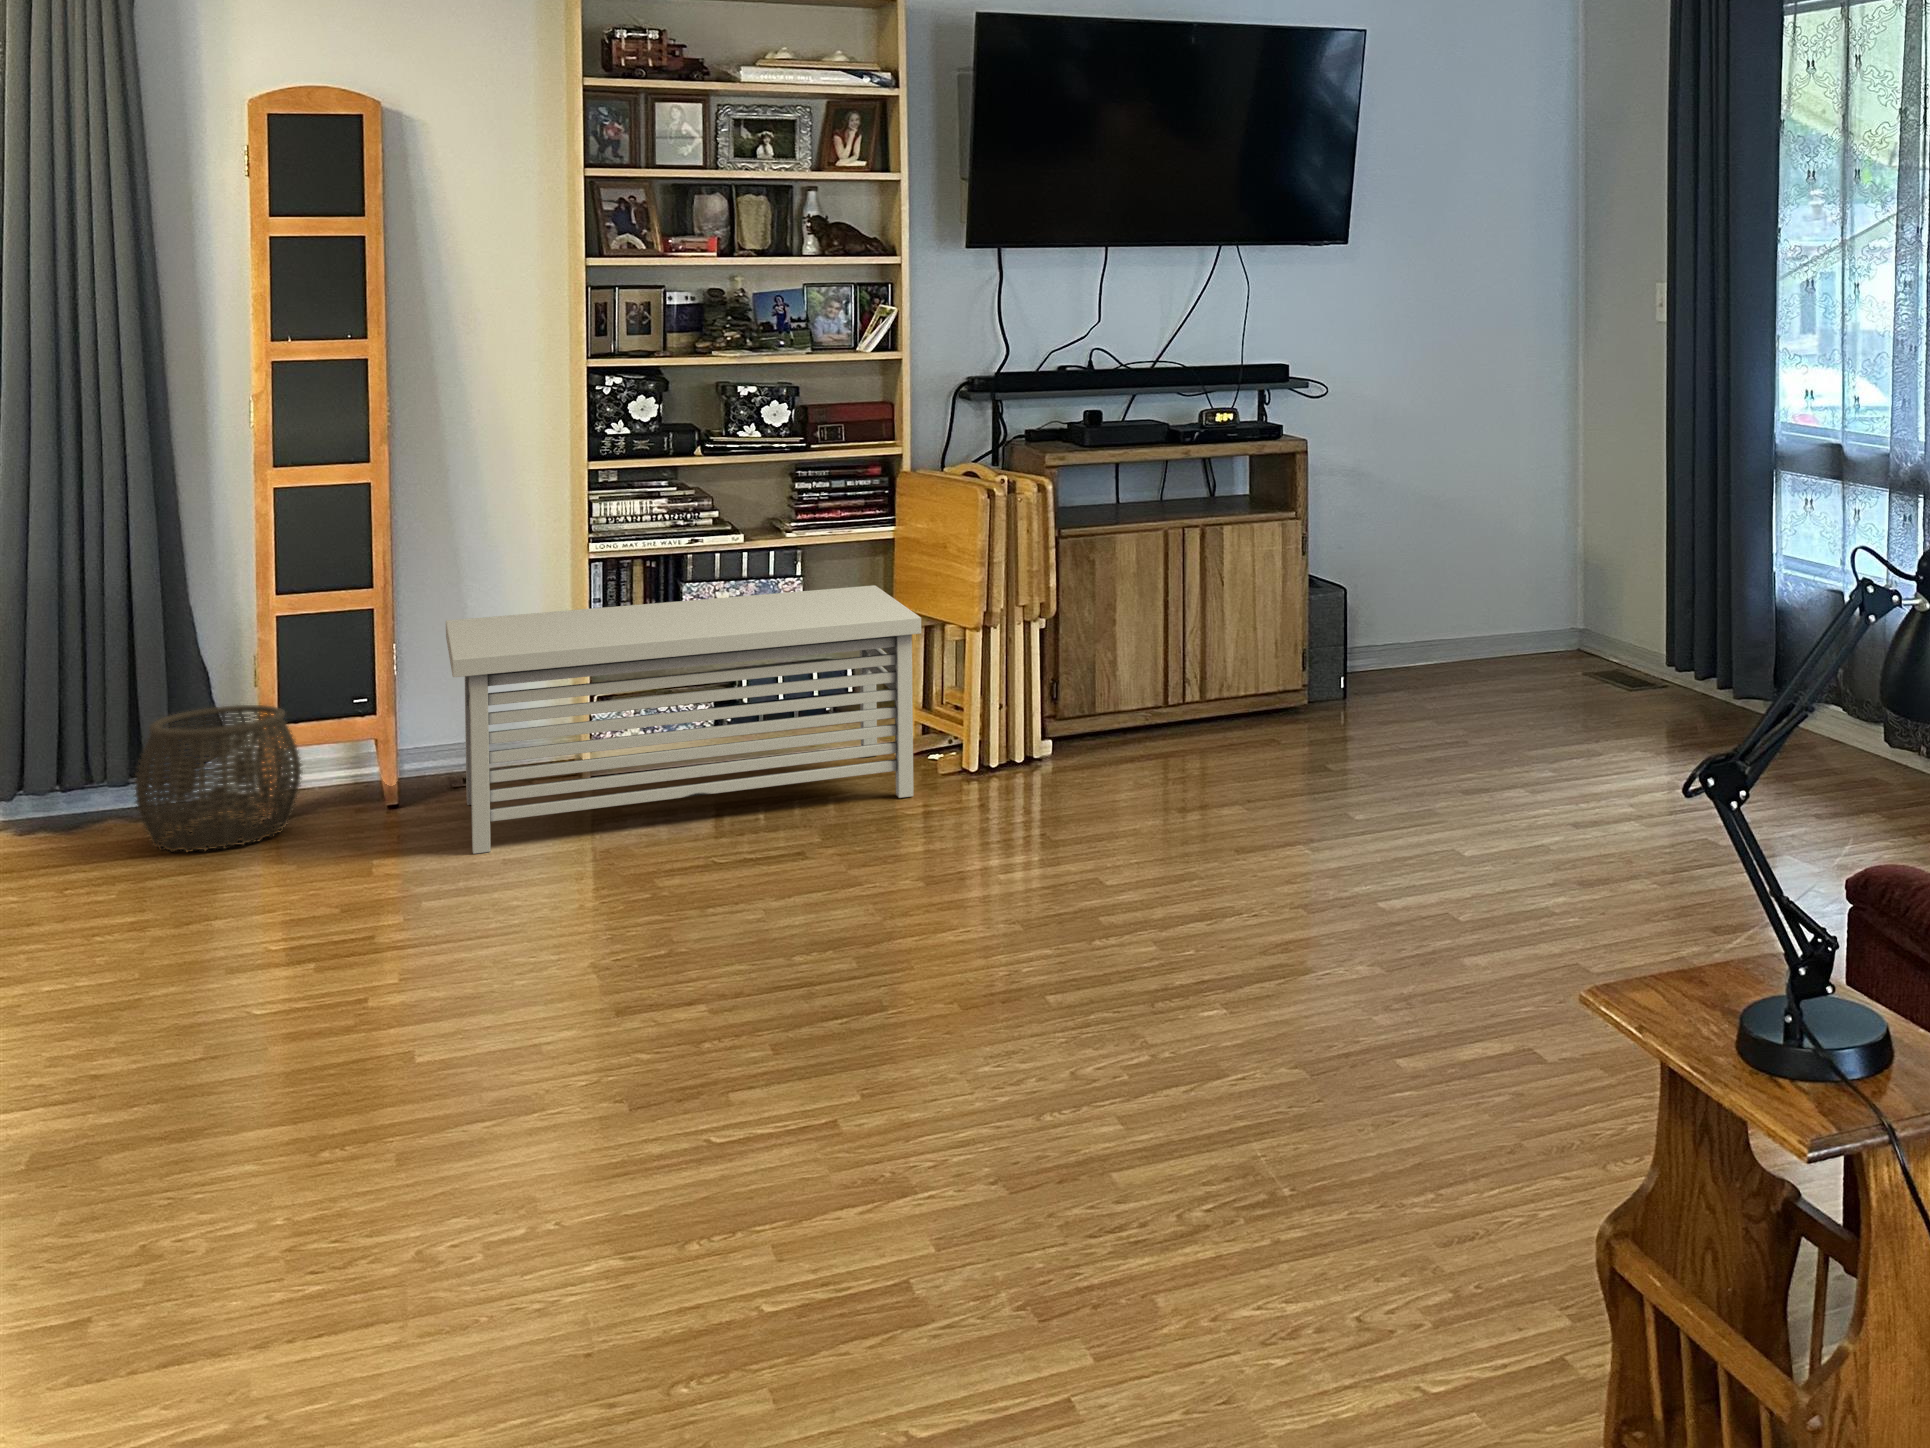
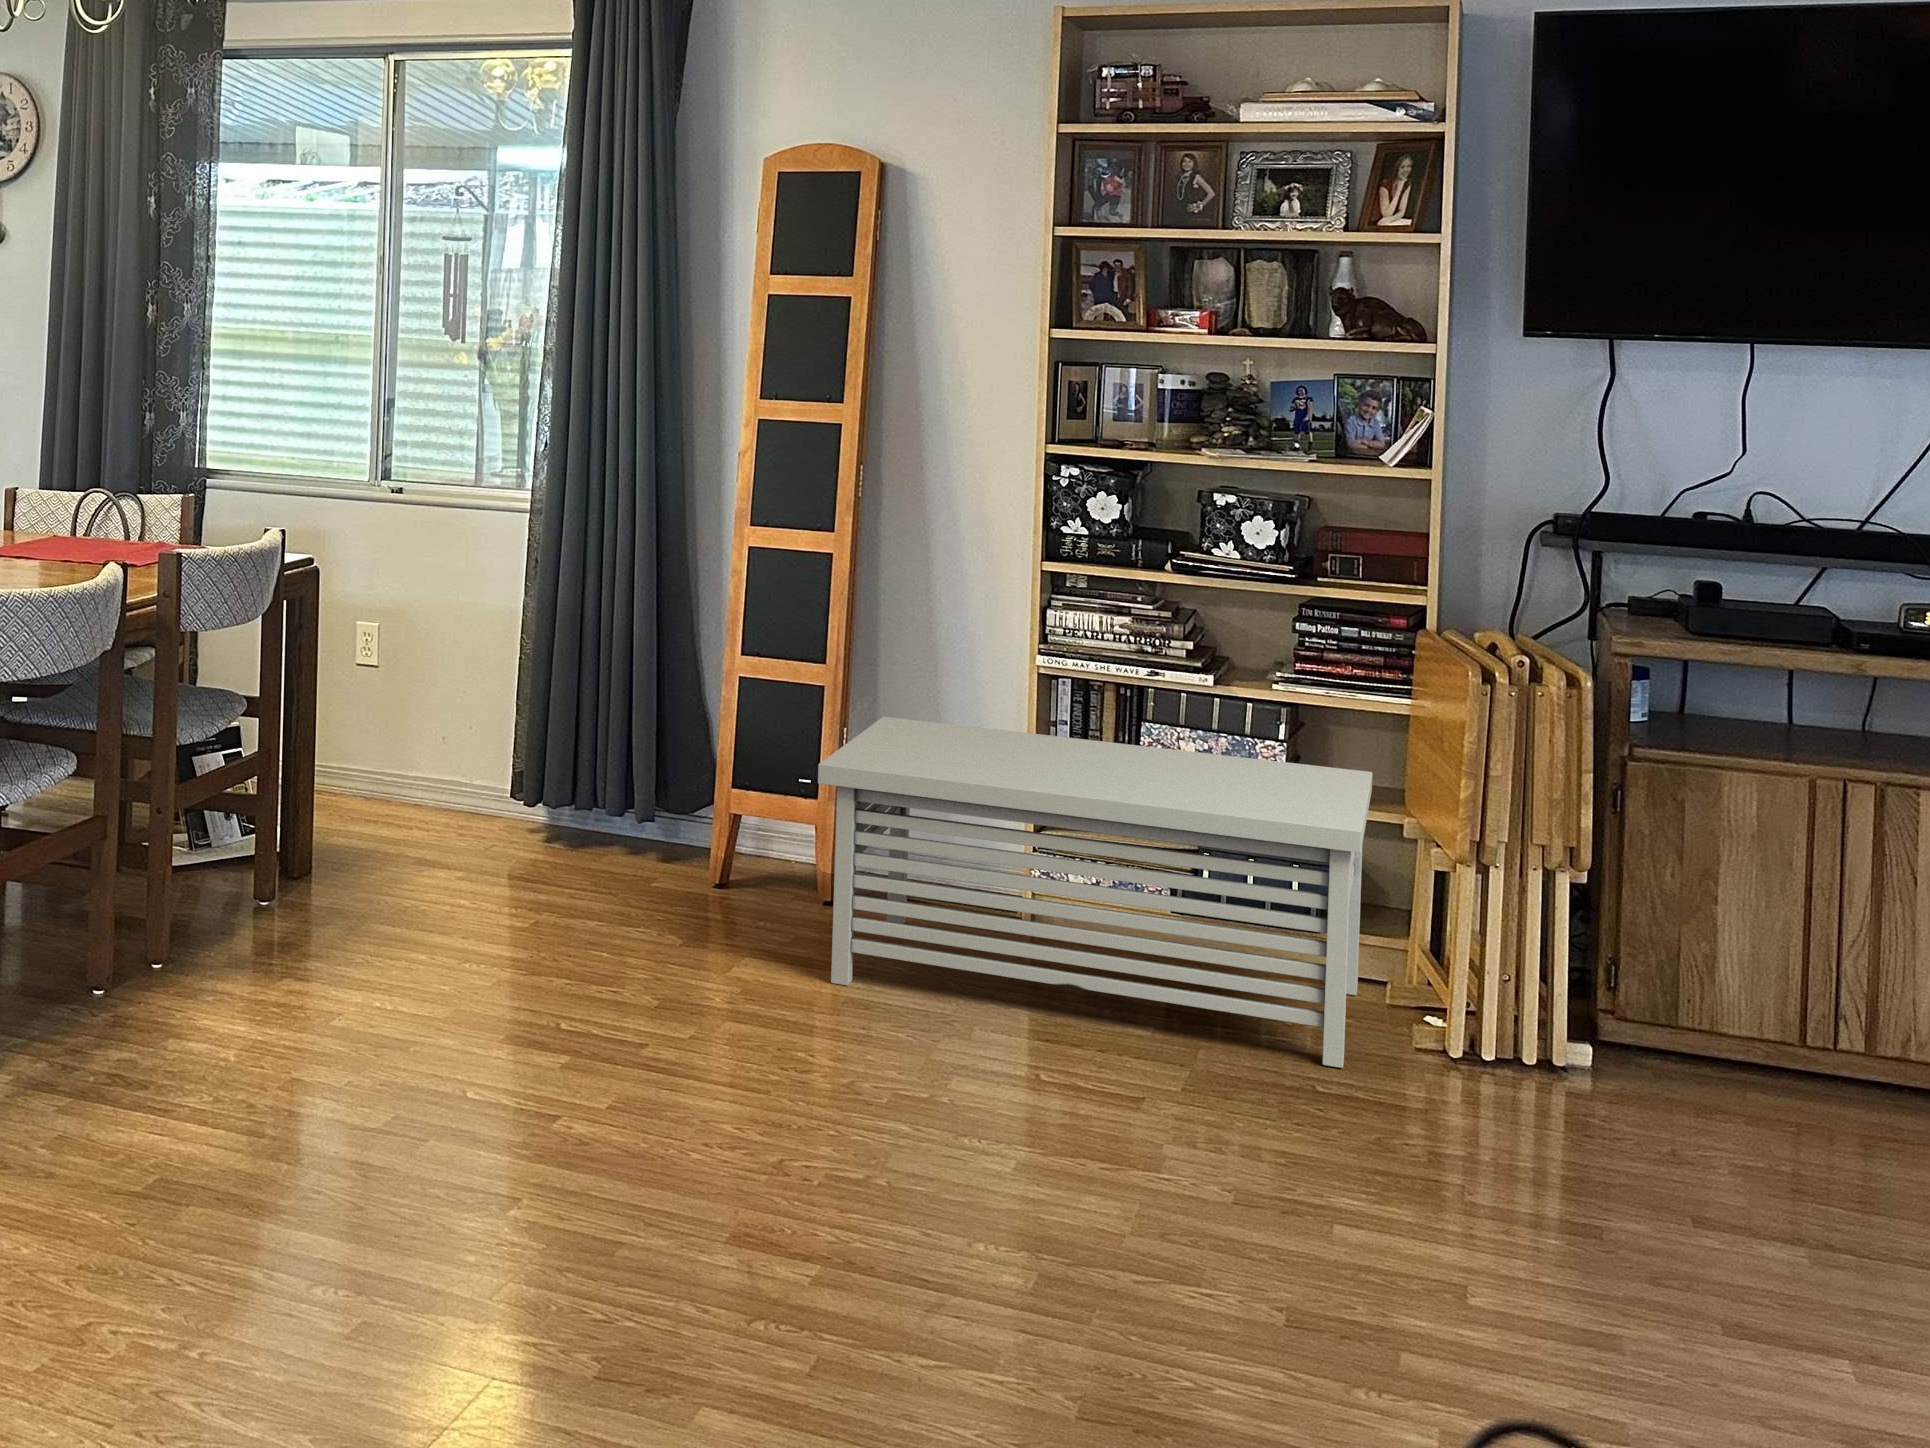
woven basket: present [134,705,302,852] -> none [598,760,741,908]

